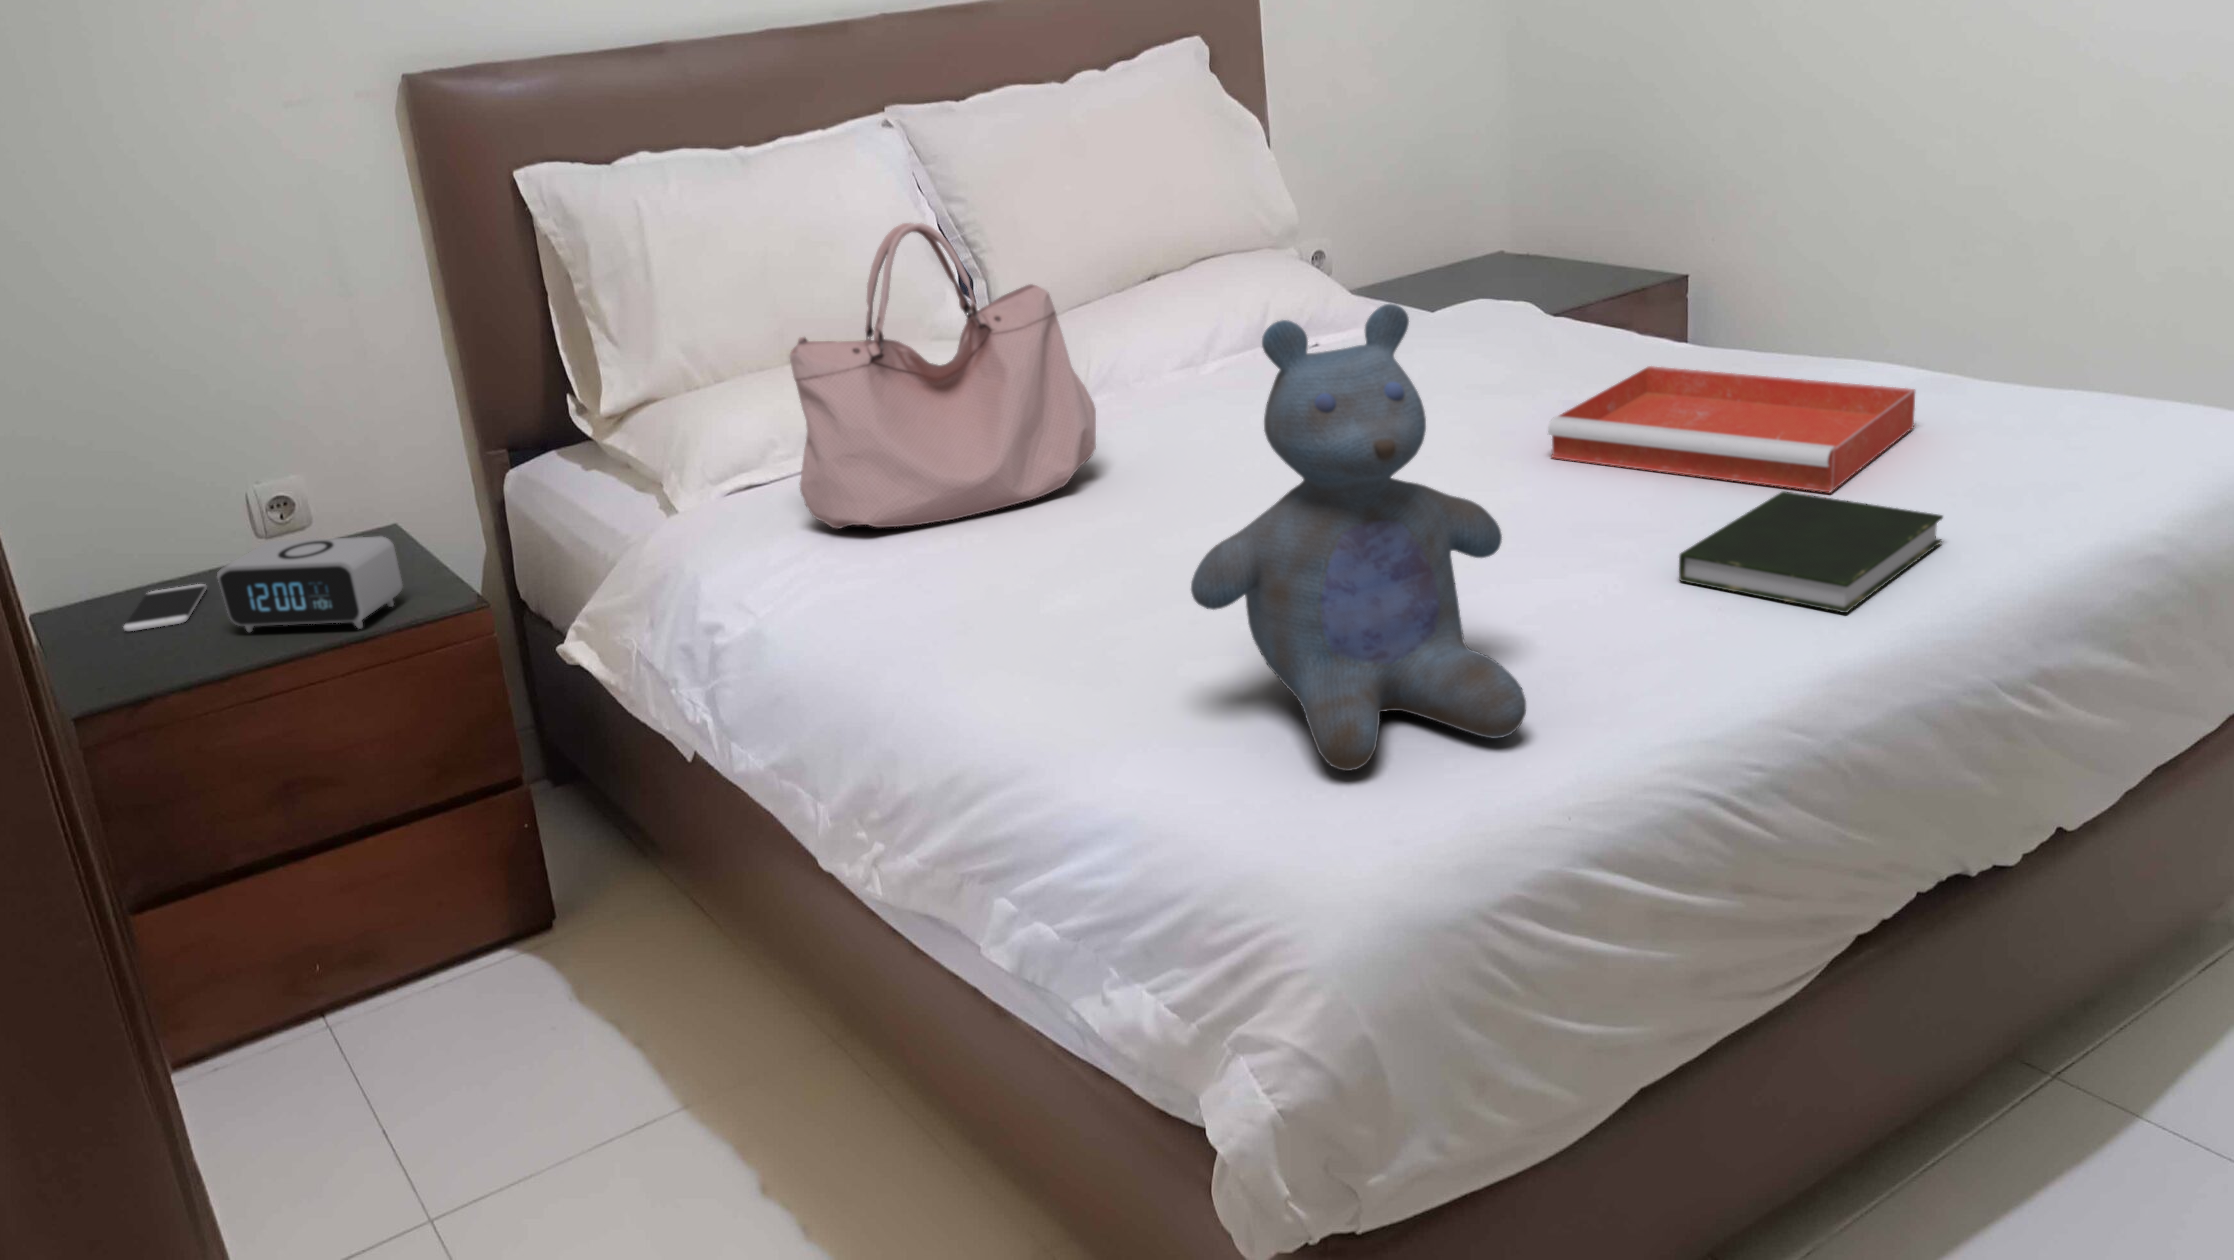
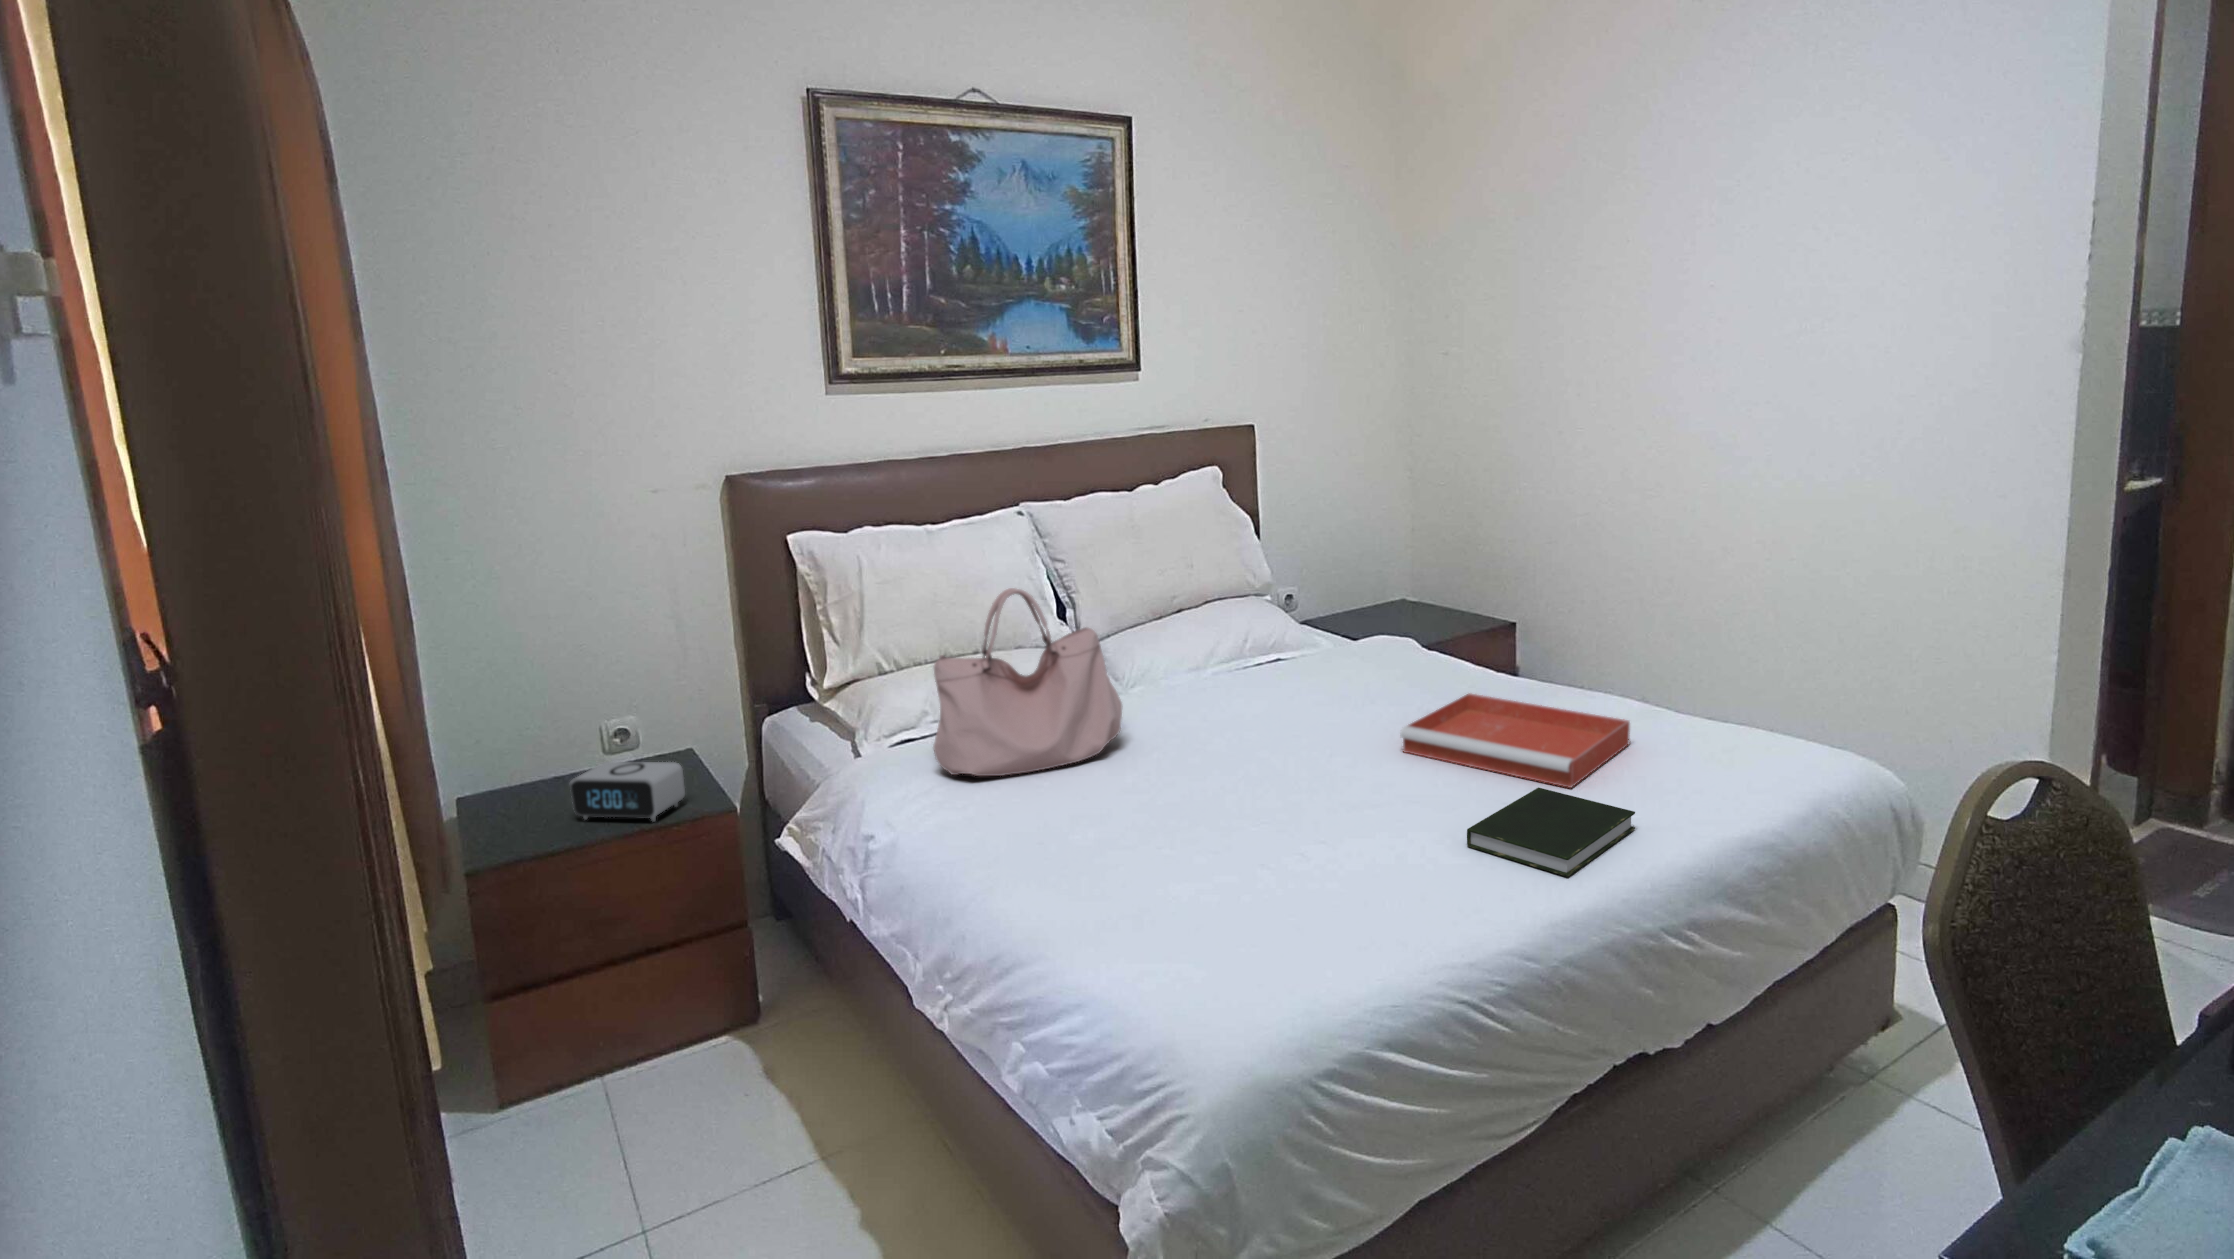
stuffed bear: present [1191,304,1526,771] -> none [1148,674,1352,974]
smartphone: present [124,584,207,631] -> none [509,784,567,814]

